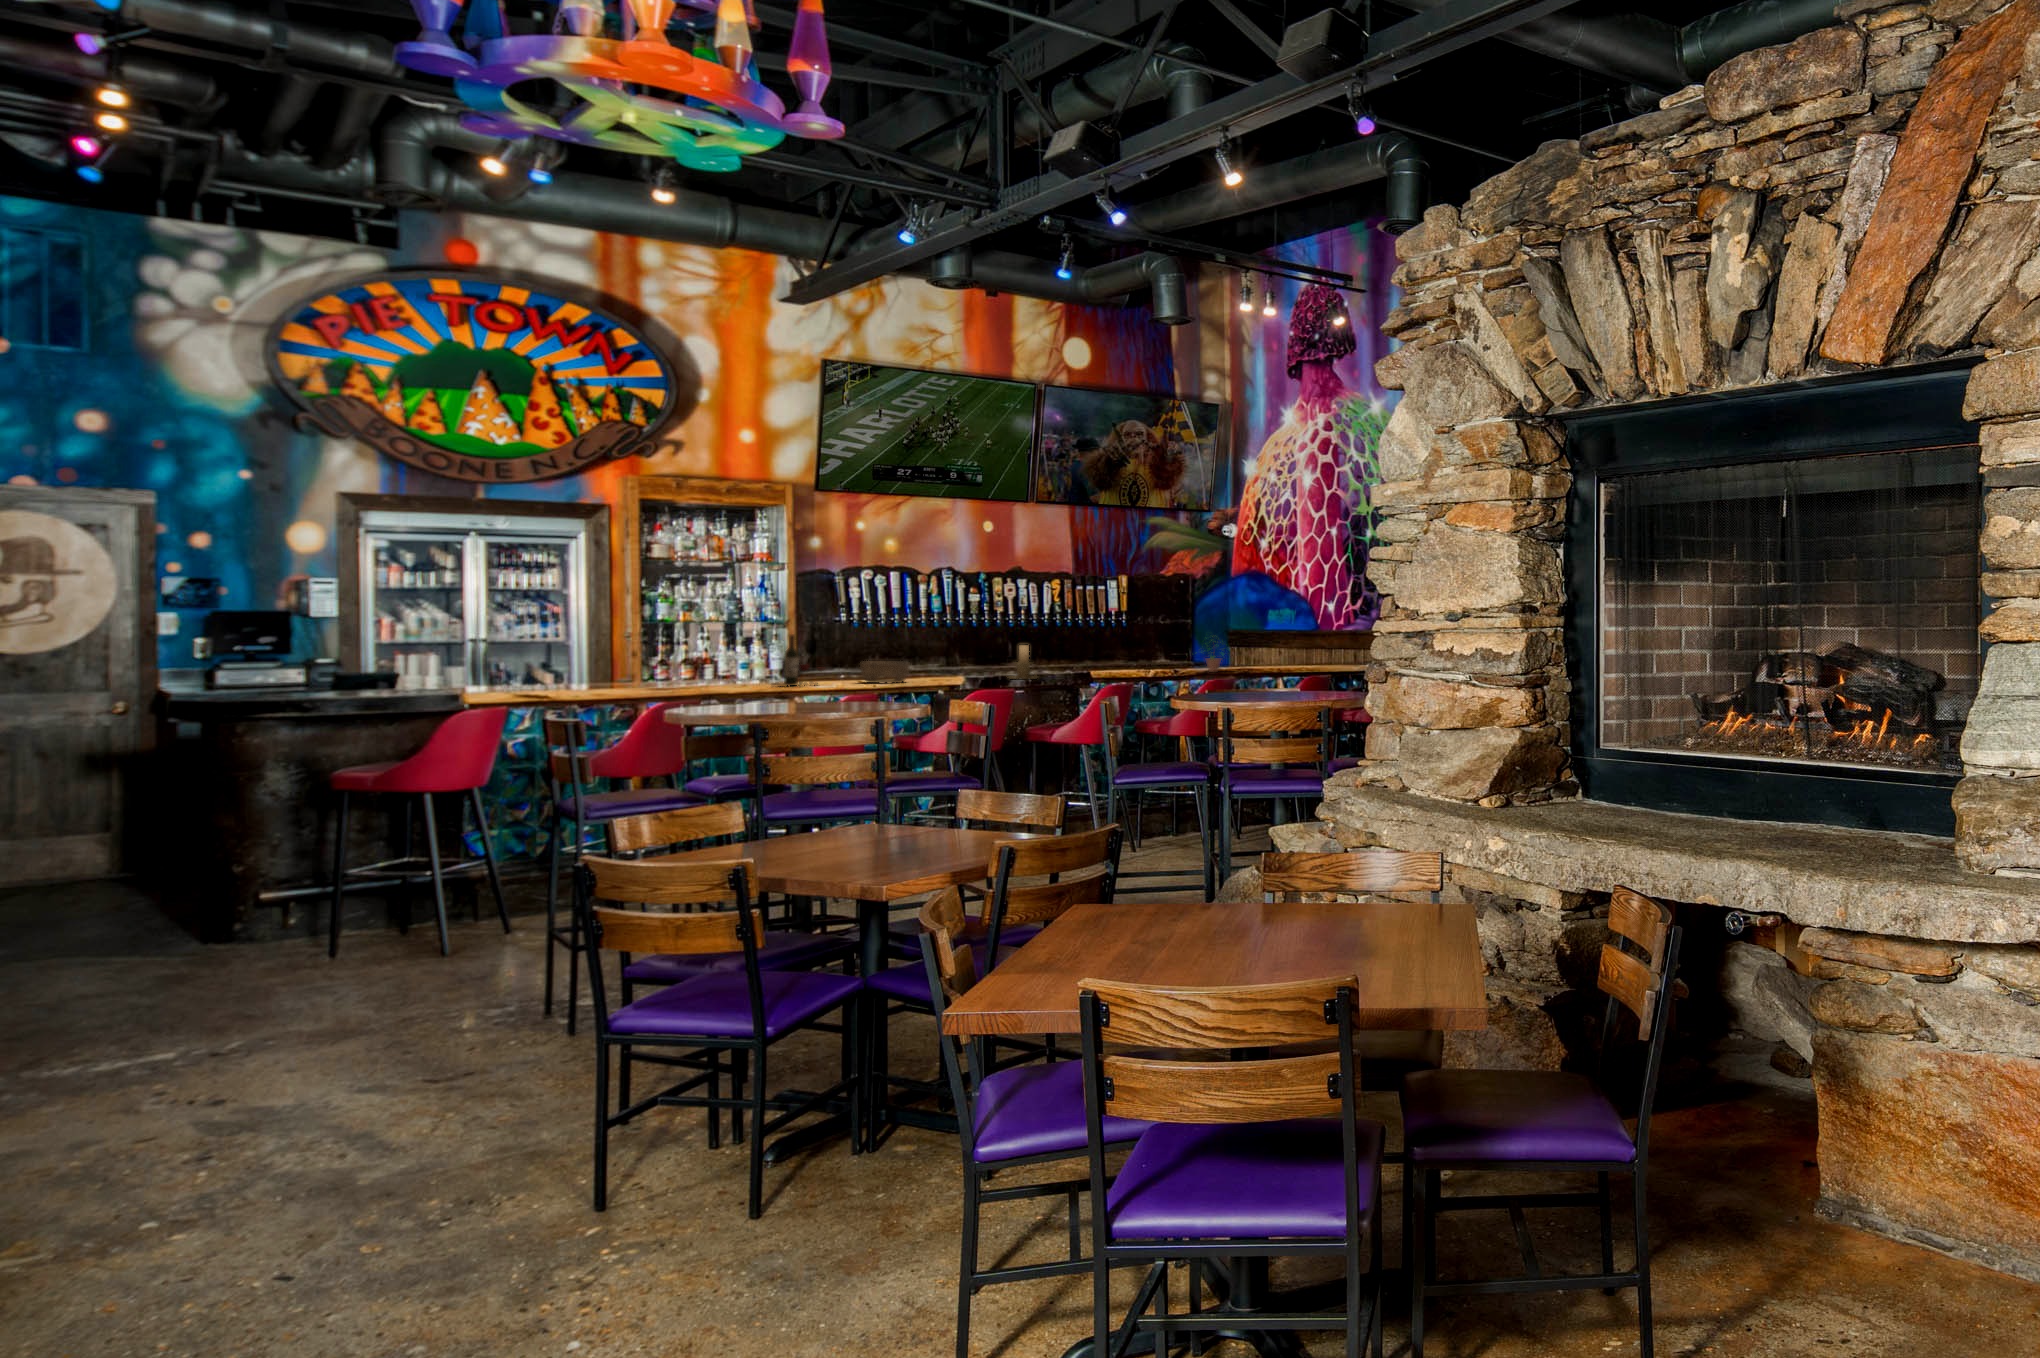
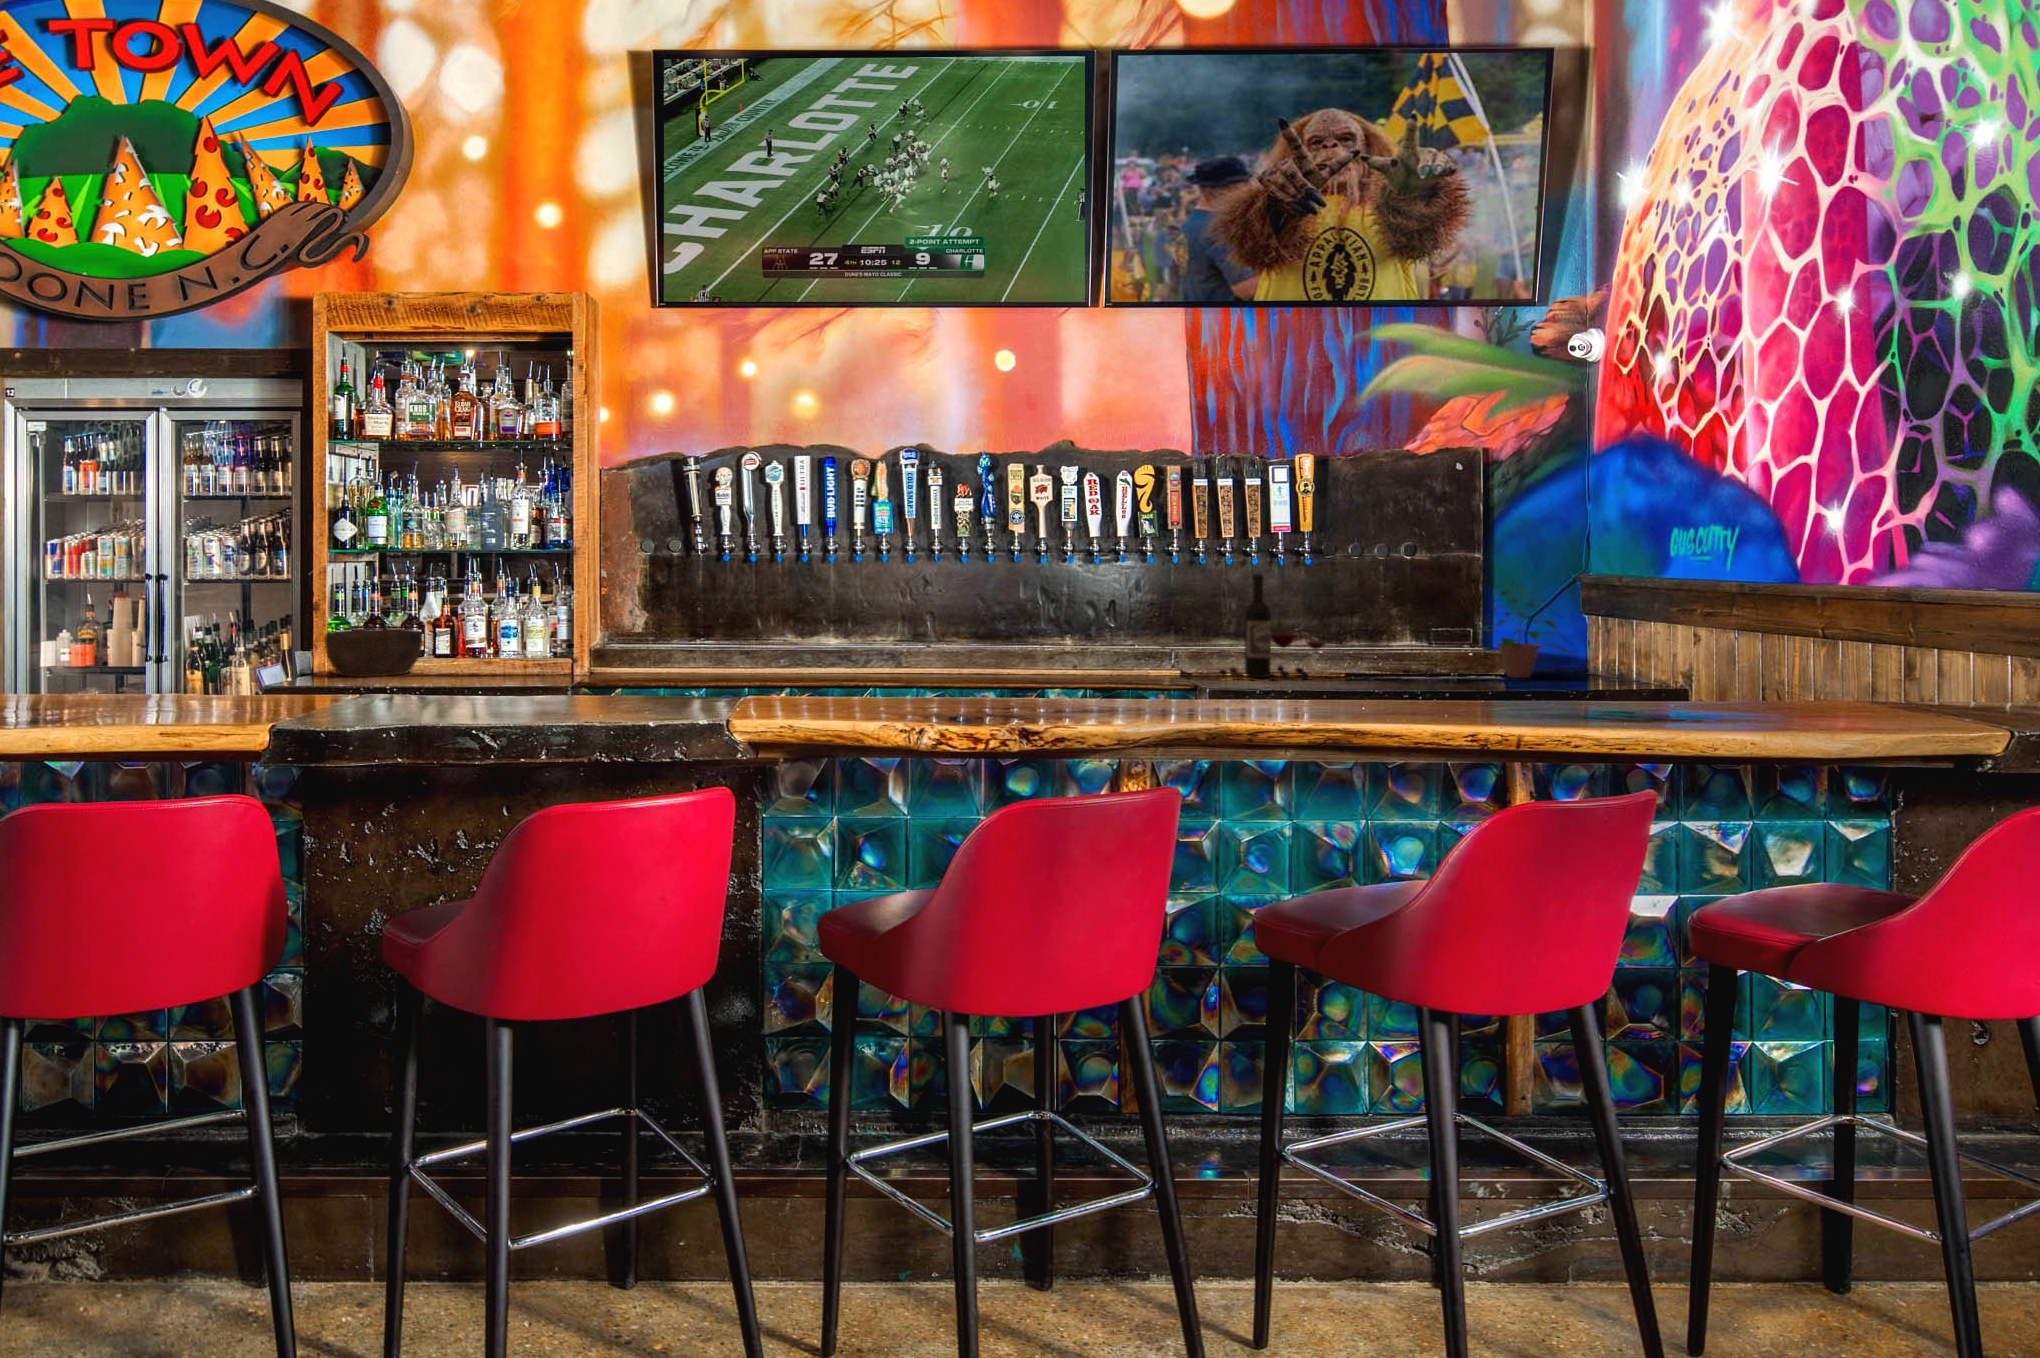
wine bottle: present [772,635,824,687] -> present [1219,574,1325,680]
candle holder: present [1010,645,1037,680] -> none [977,604,1049,683]
bowl: present [860,661,910,683] -> present [325,629,423,677]

